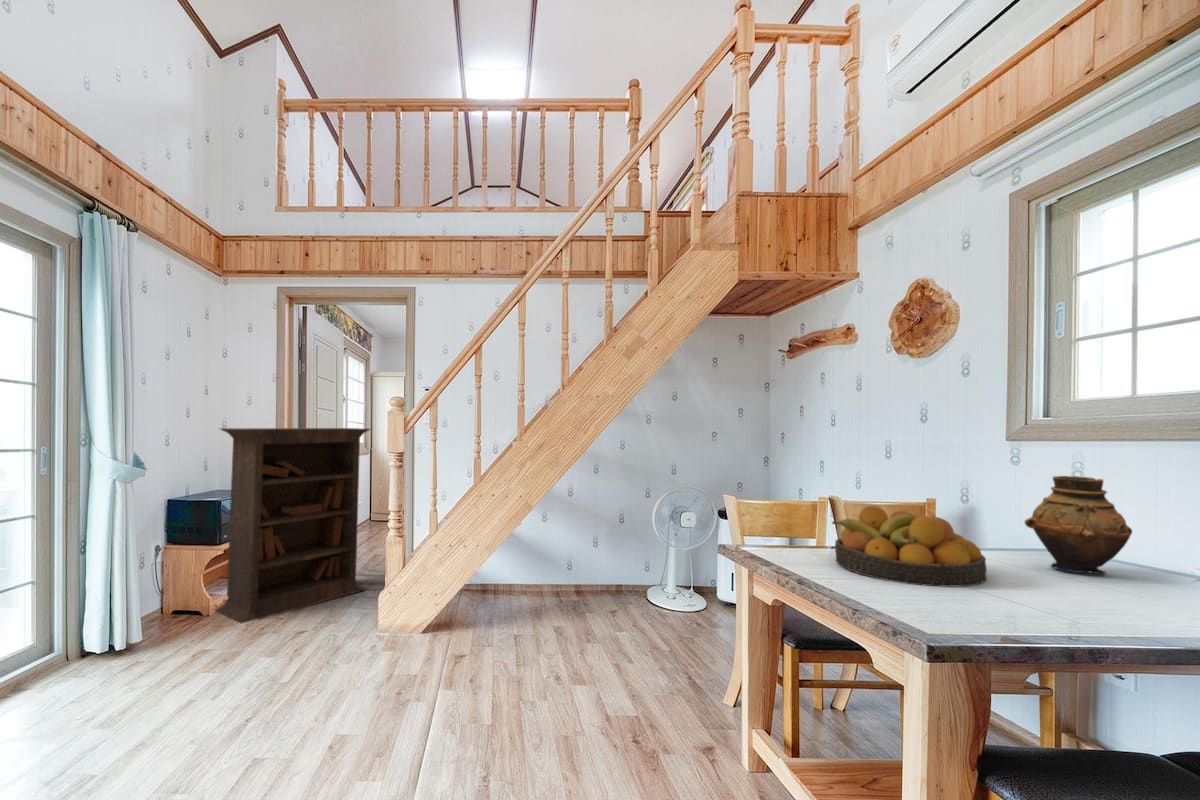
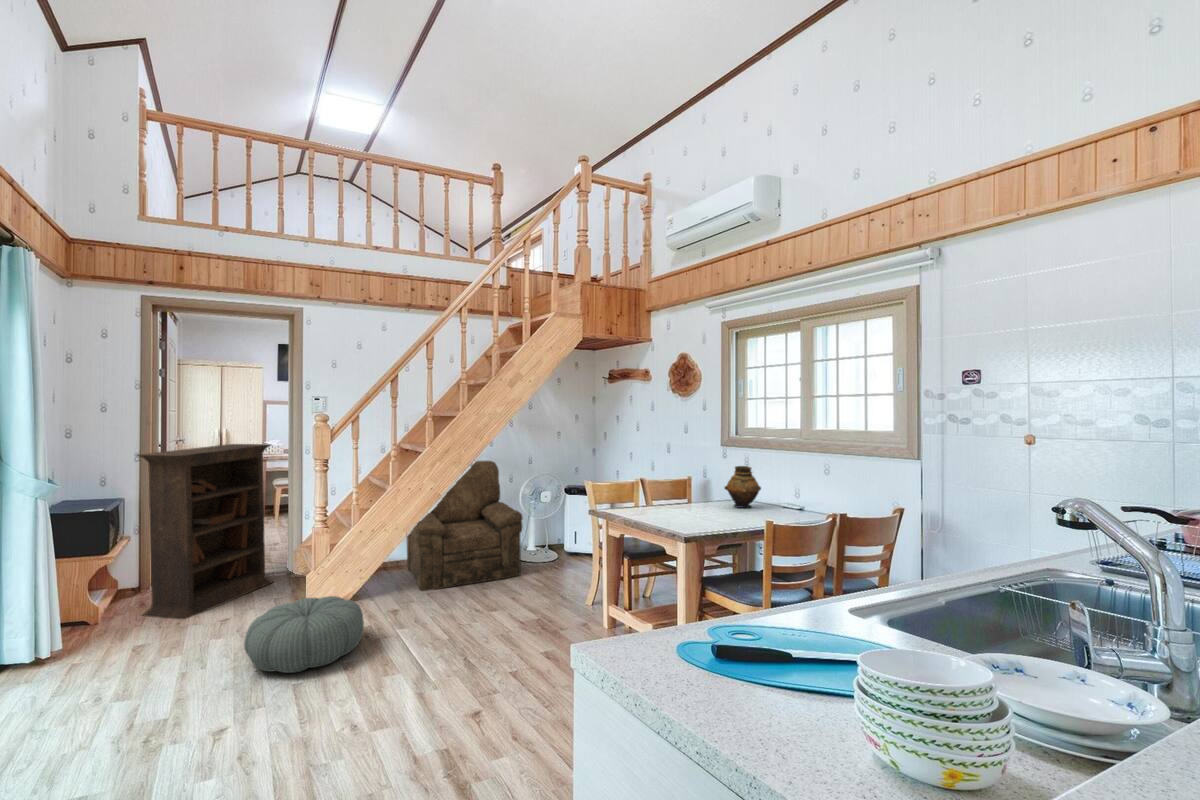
armchair: none [501,462,649,632] -> present [407,461,523,591]
fruit bowl: present [832,506,987,587] -> none [646,486,708,520]
pouf: none [197,624,378,745] -> present [244,596,364,673]

